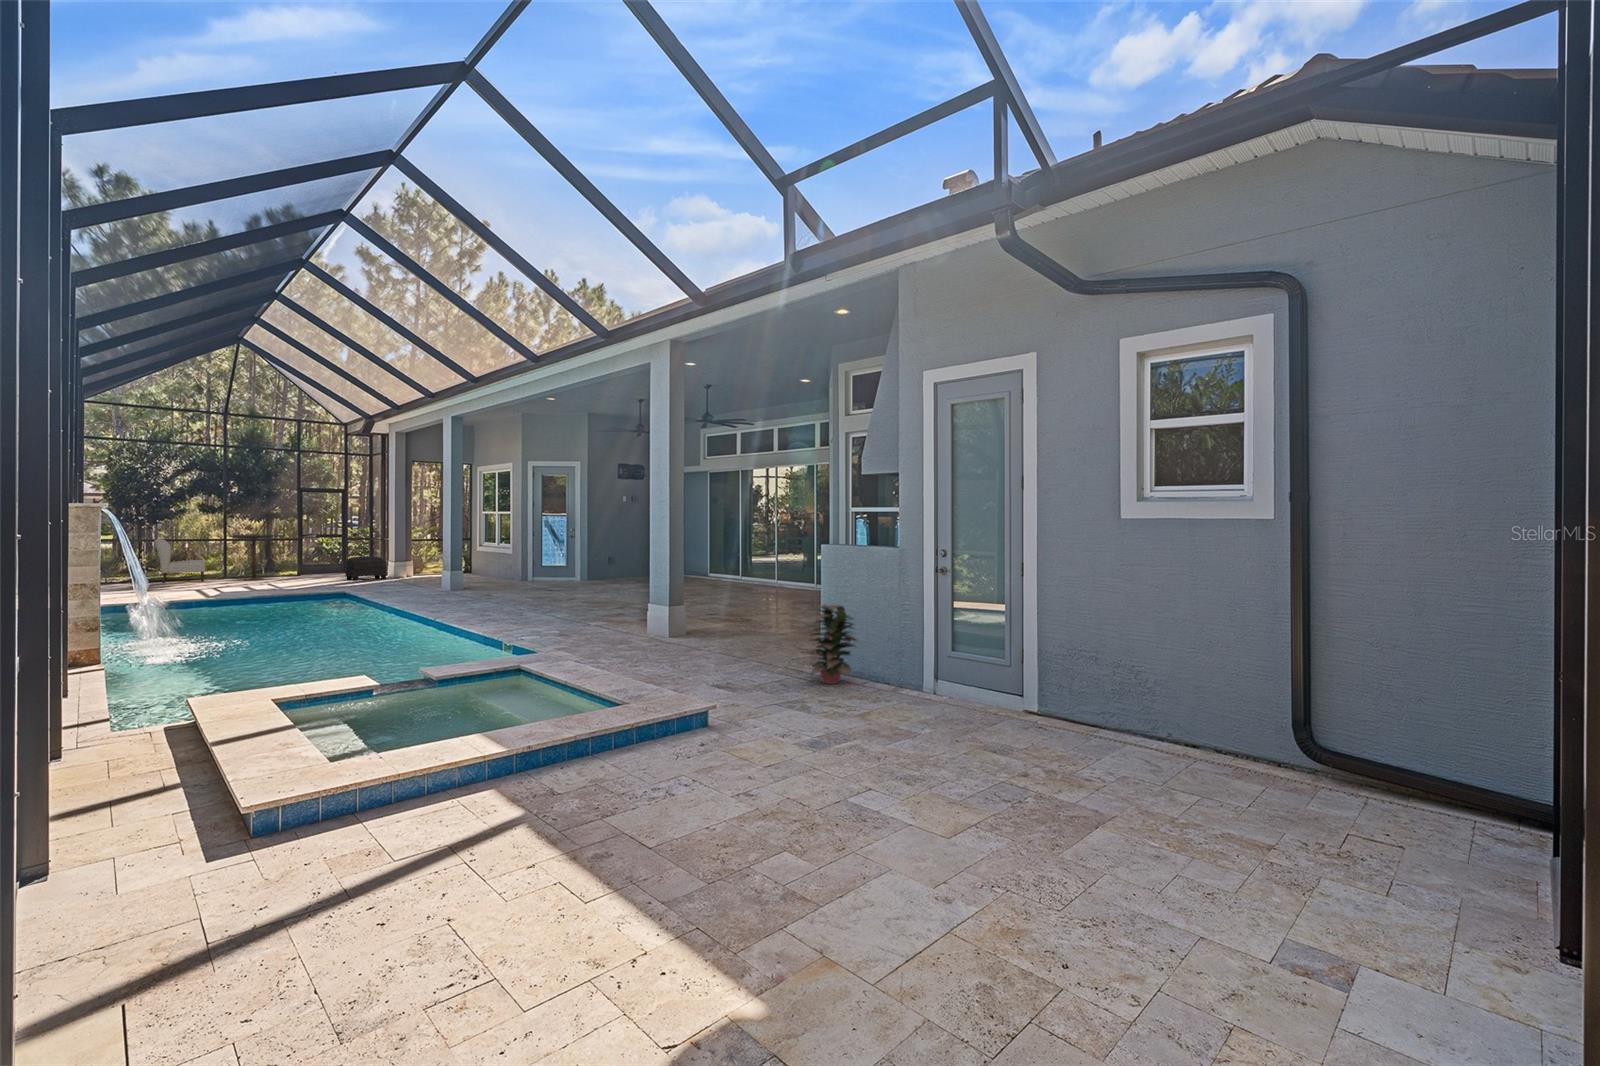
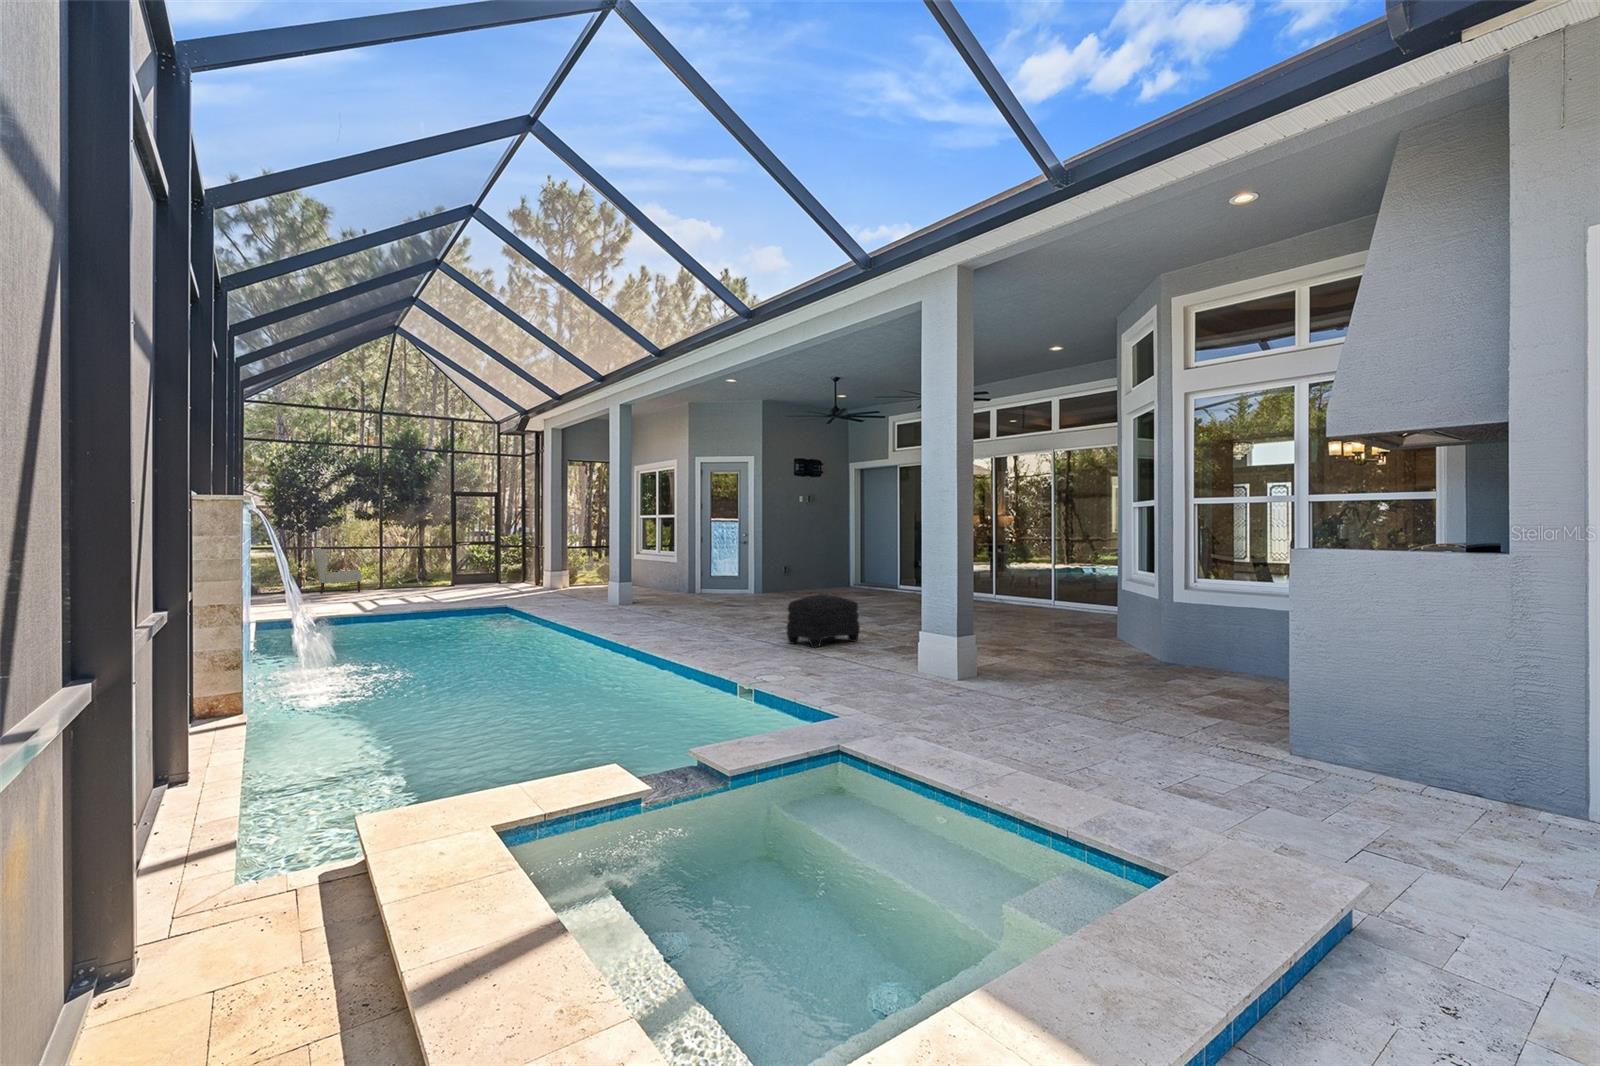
pedestal table: present [229,534,278,580] -> none [384,542,434,591]
ottoman: present [346,556,387,581] -> present [787,595,860,647]
decorative plant: present [810,605,857,684] -> none [1317,648,1436,787]

